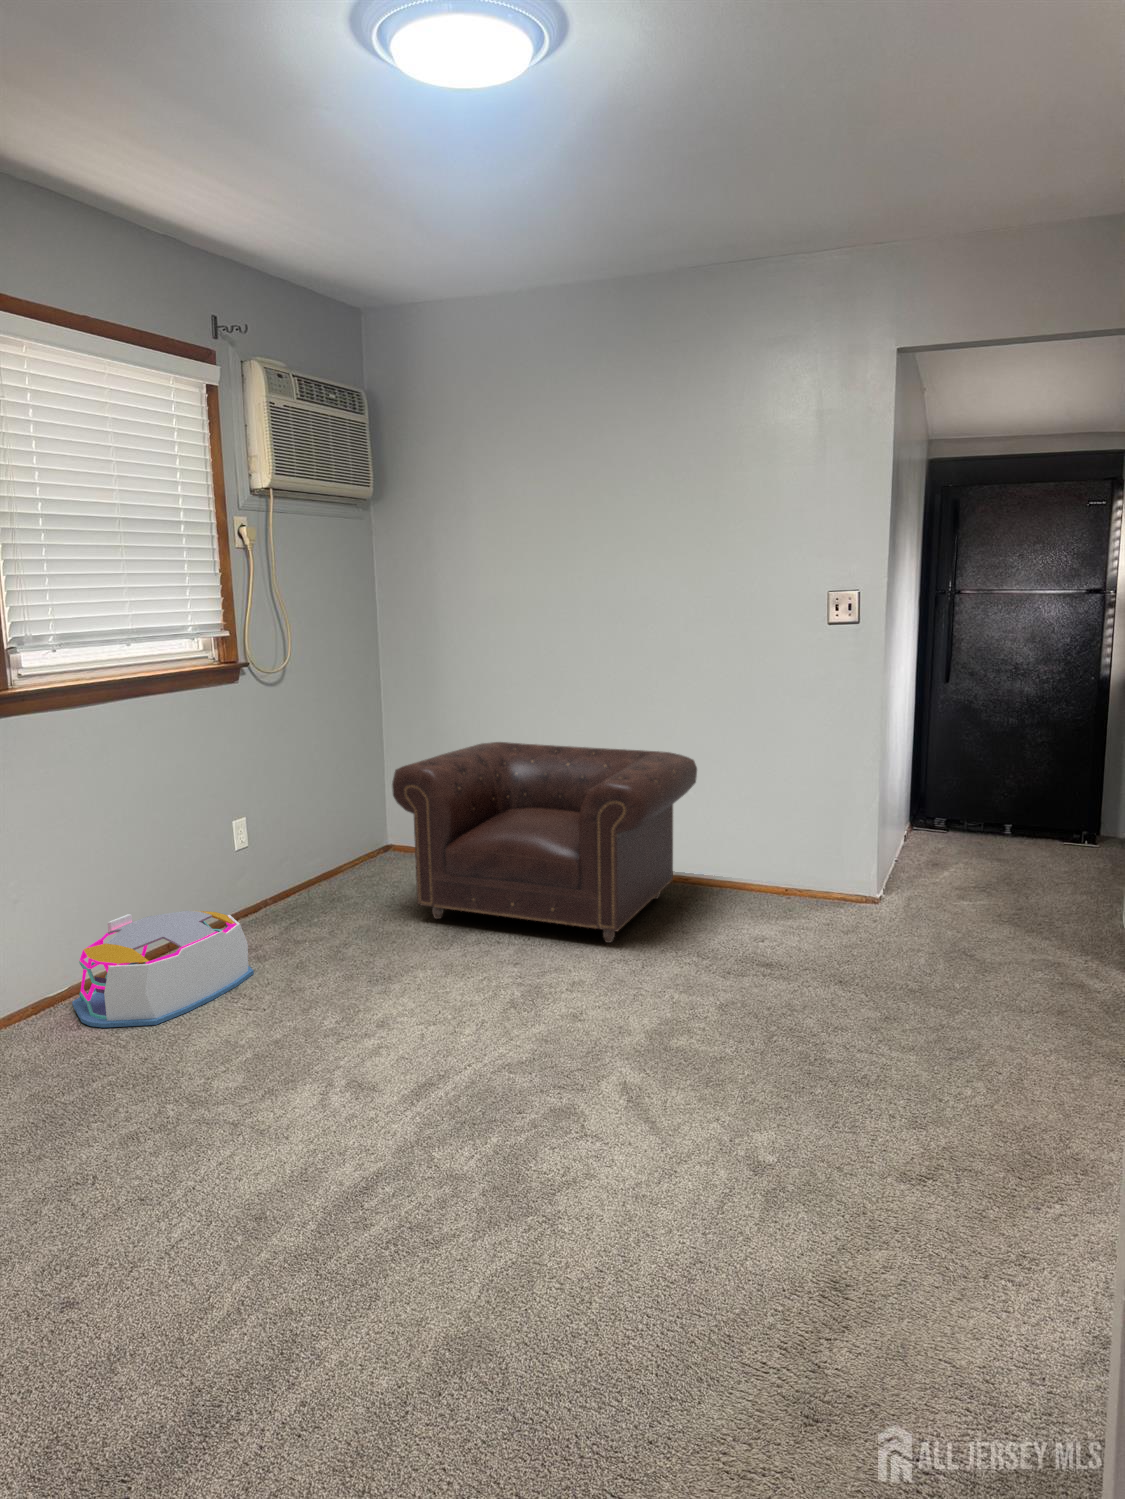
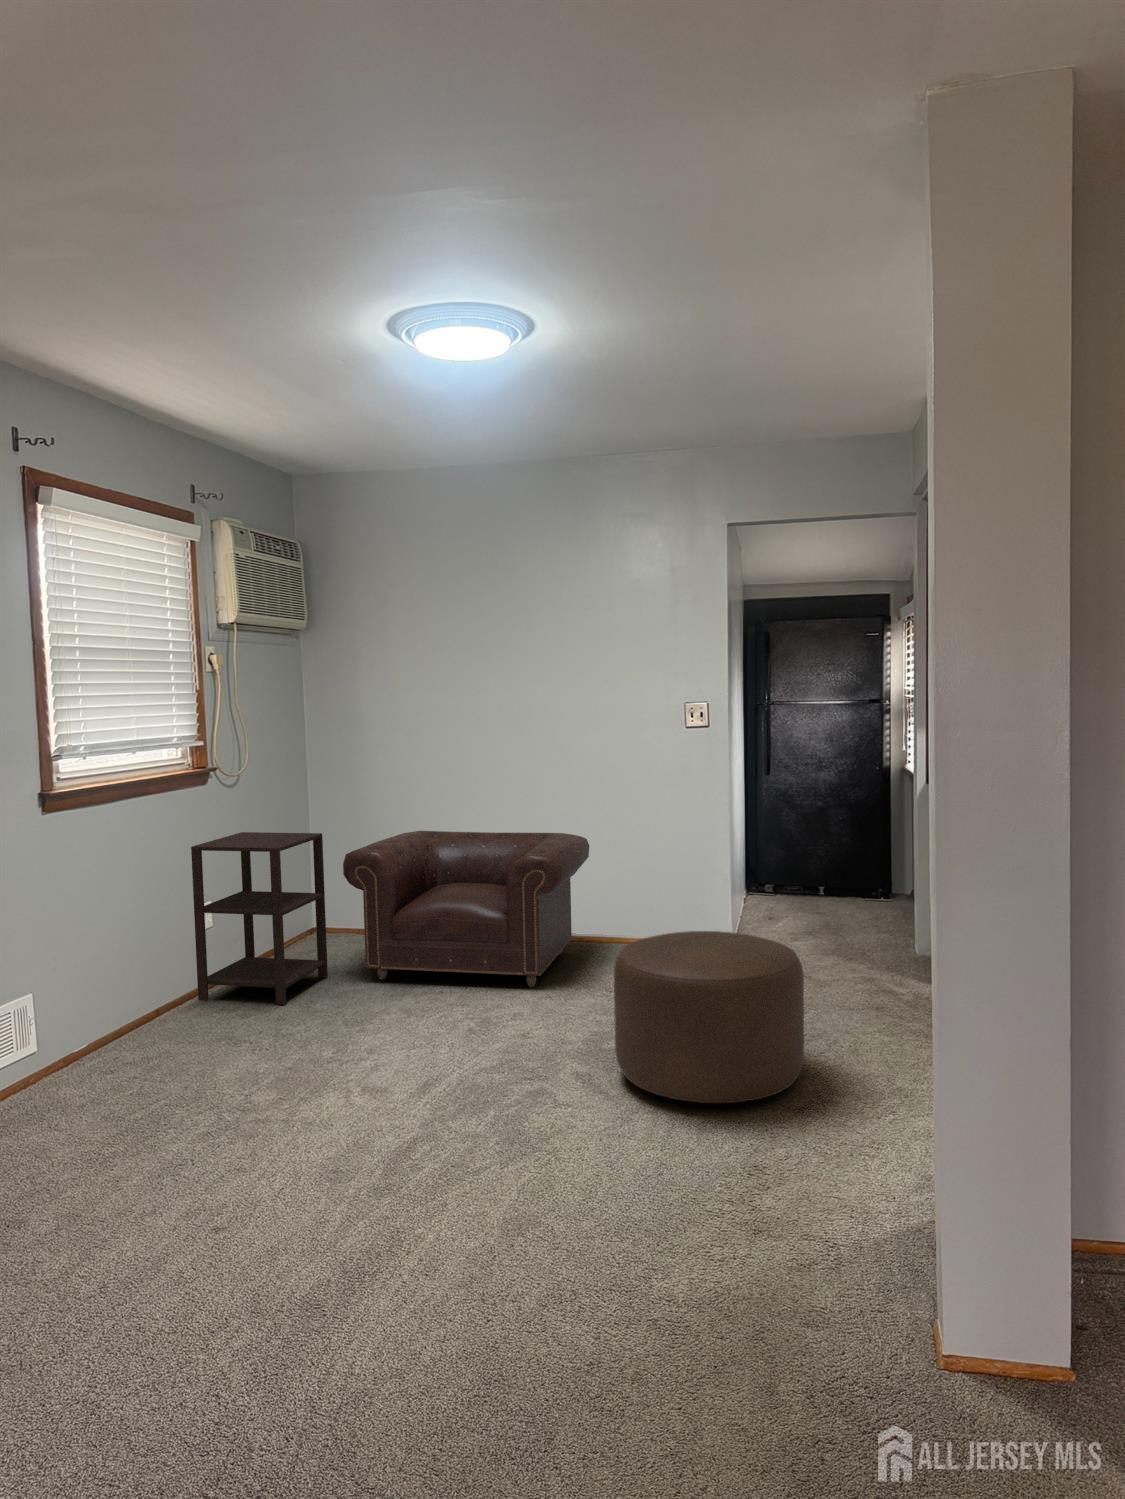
side table: none [212,738,379,946] -> present [191,832,328,1005]
ottoman: none [674,905,946,1166] -> present [614,931,804,1103]
storage bin: present [72,911,254,1028] -> none [93,977,242,1073]

